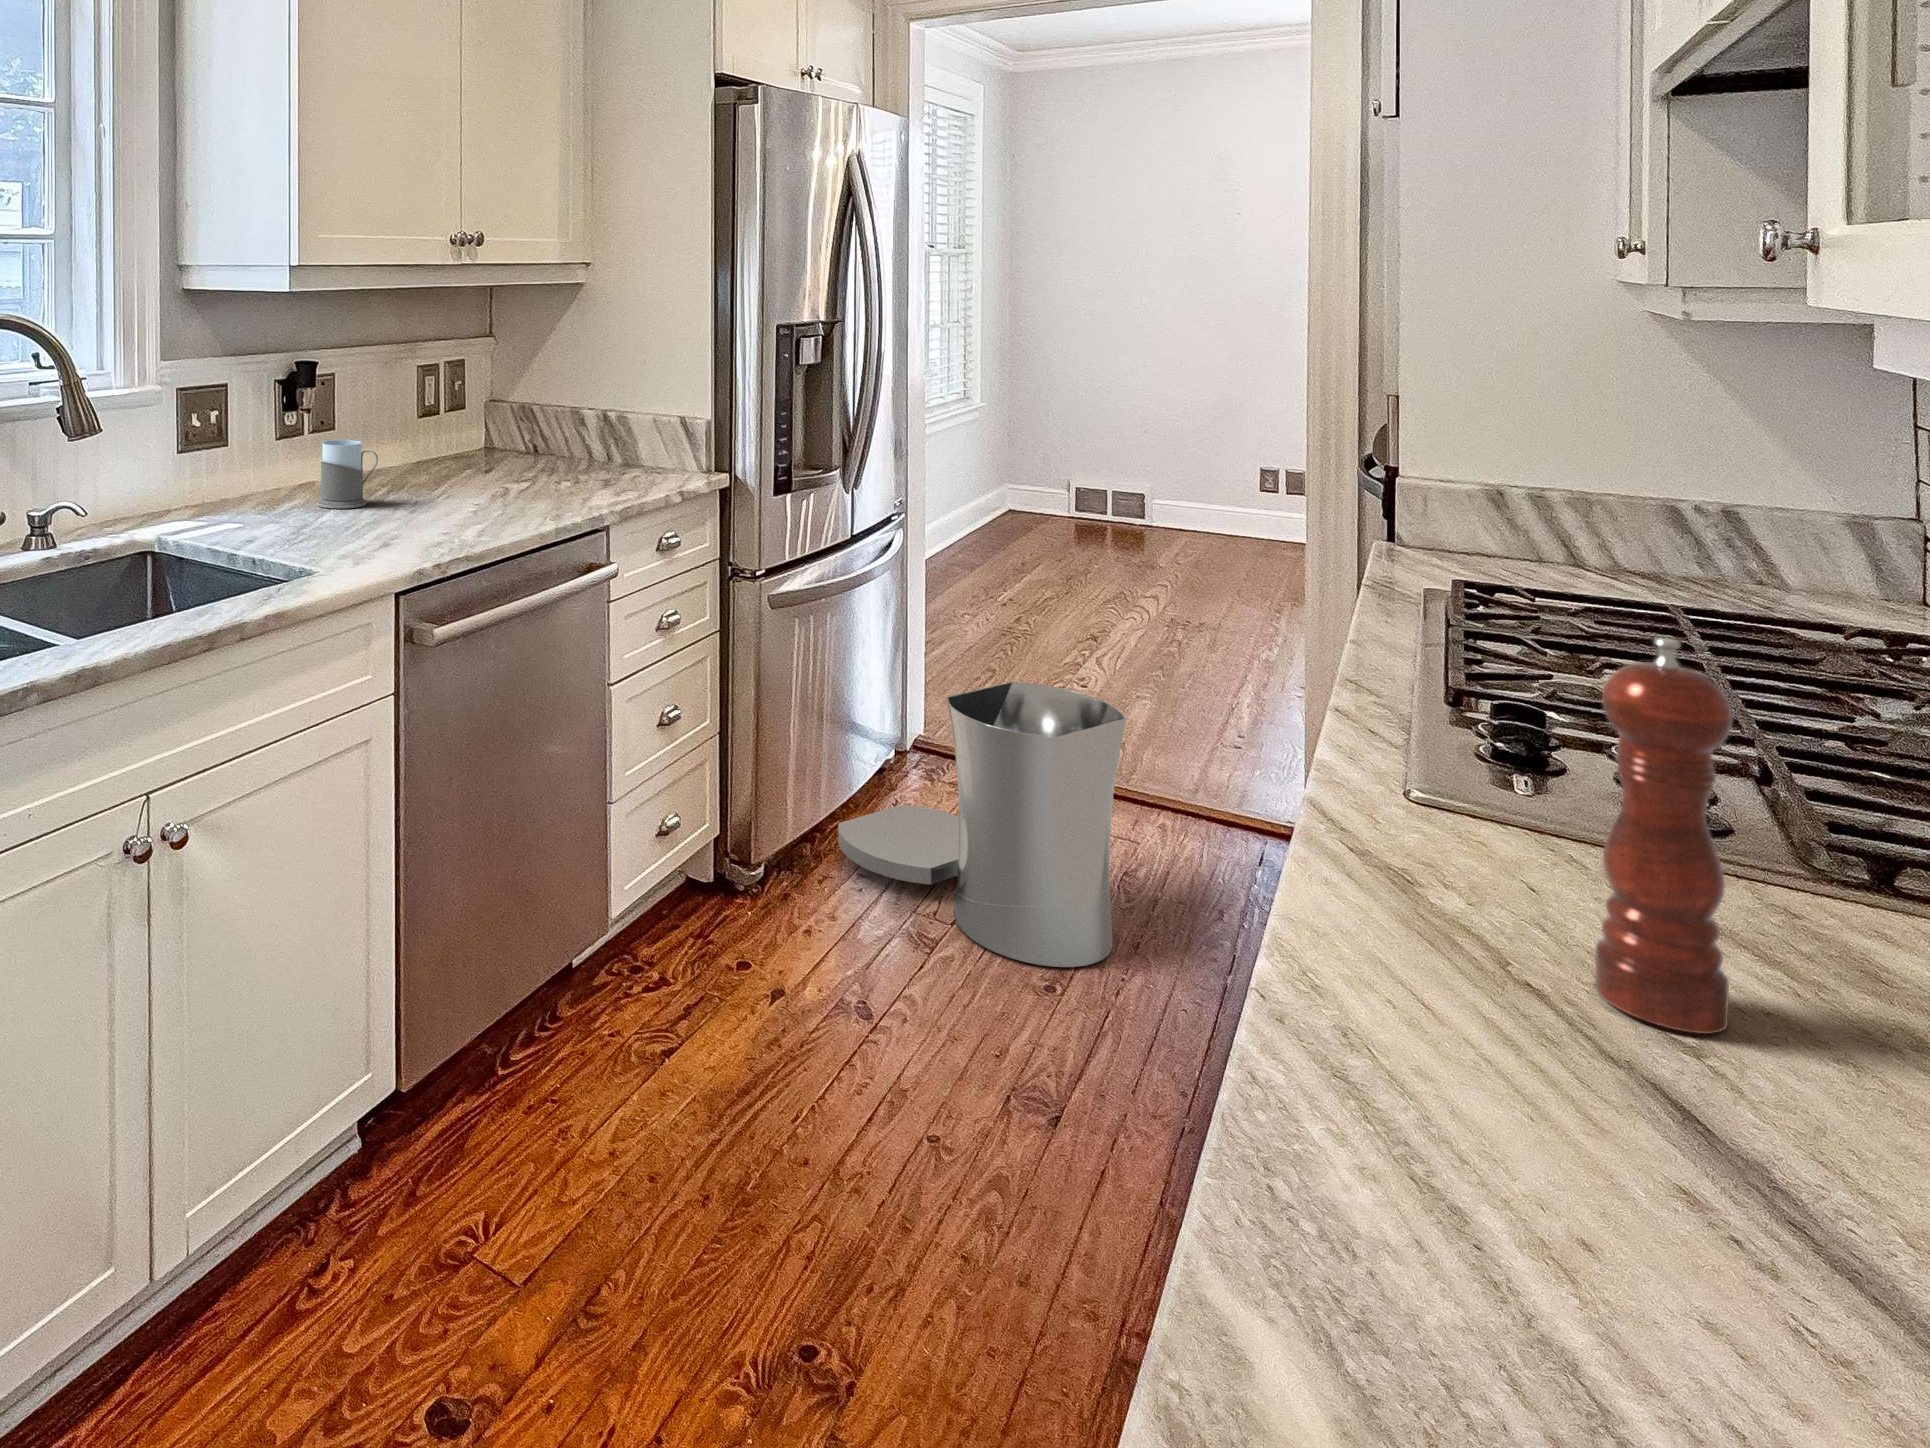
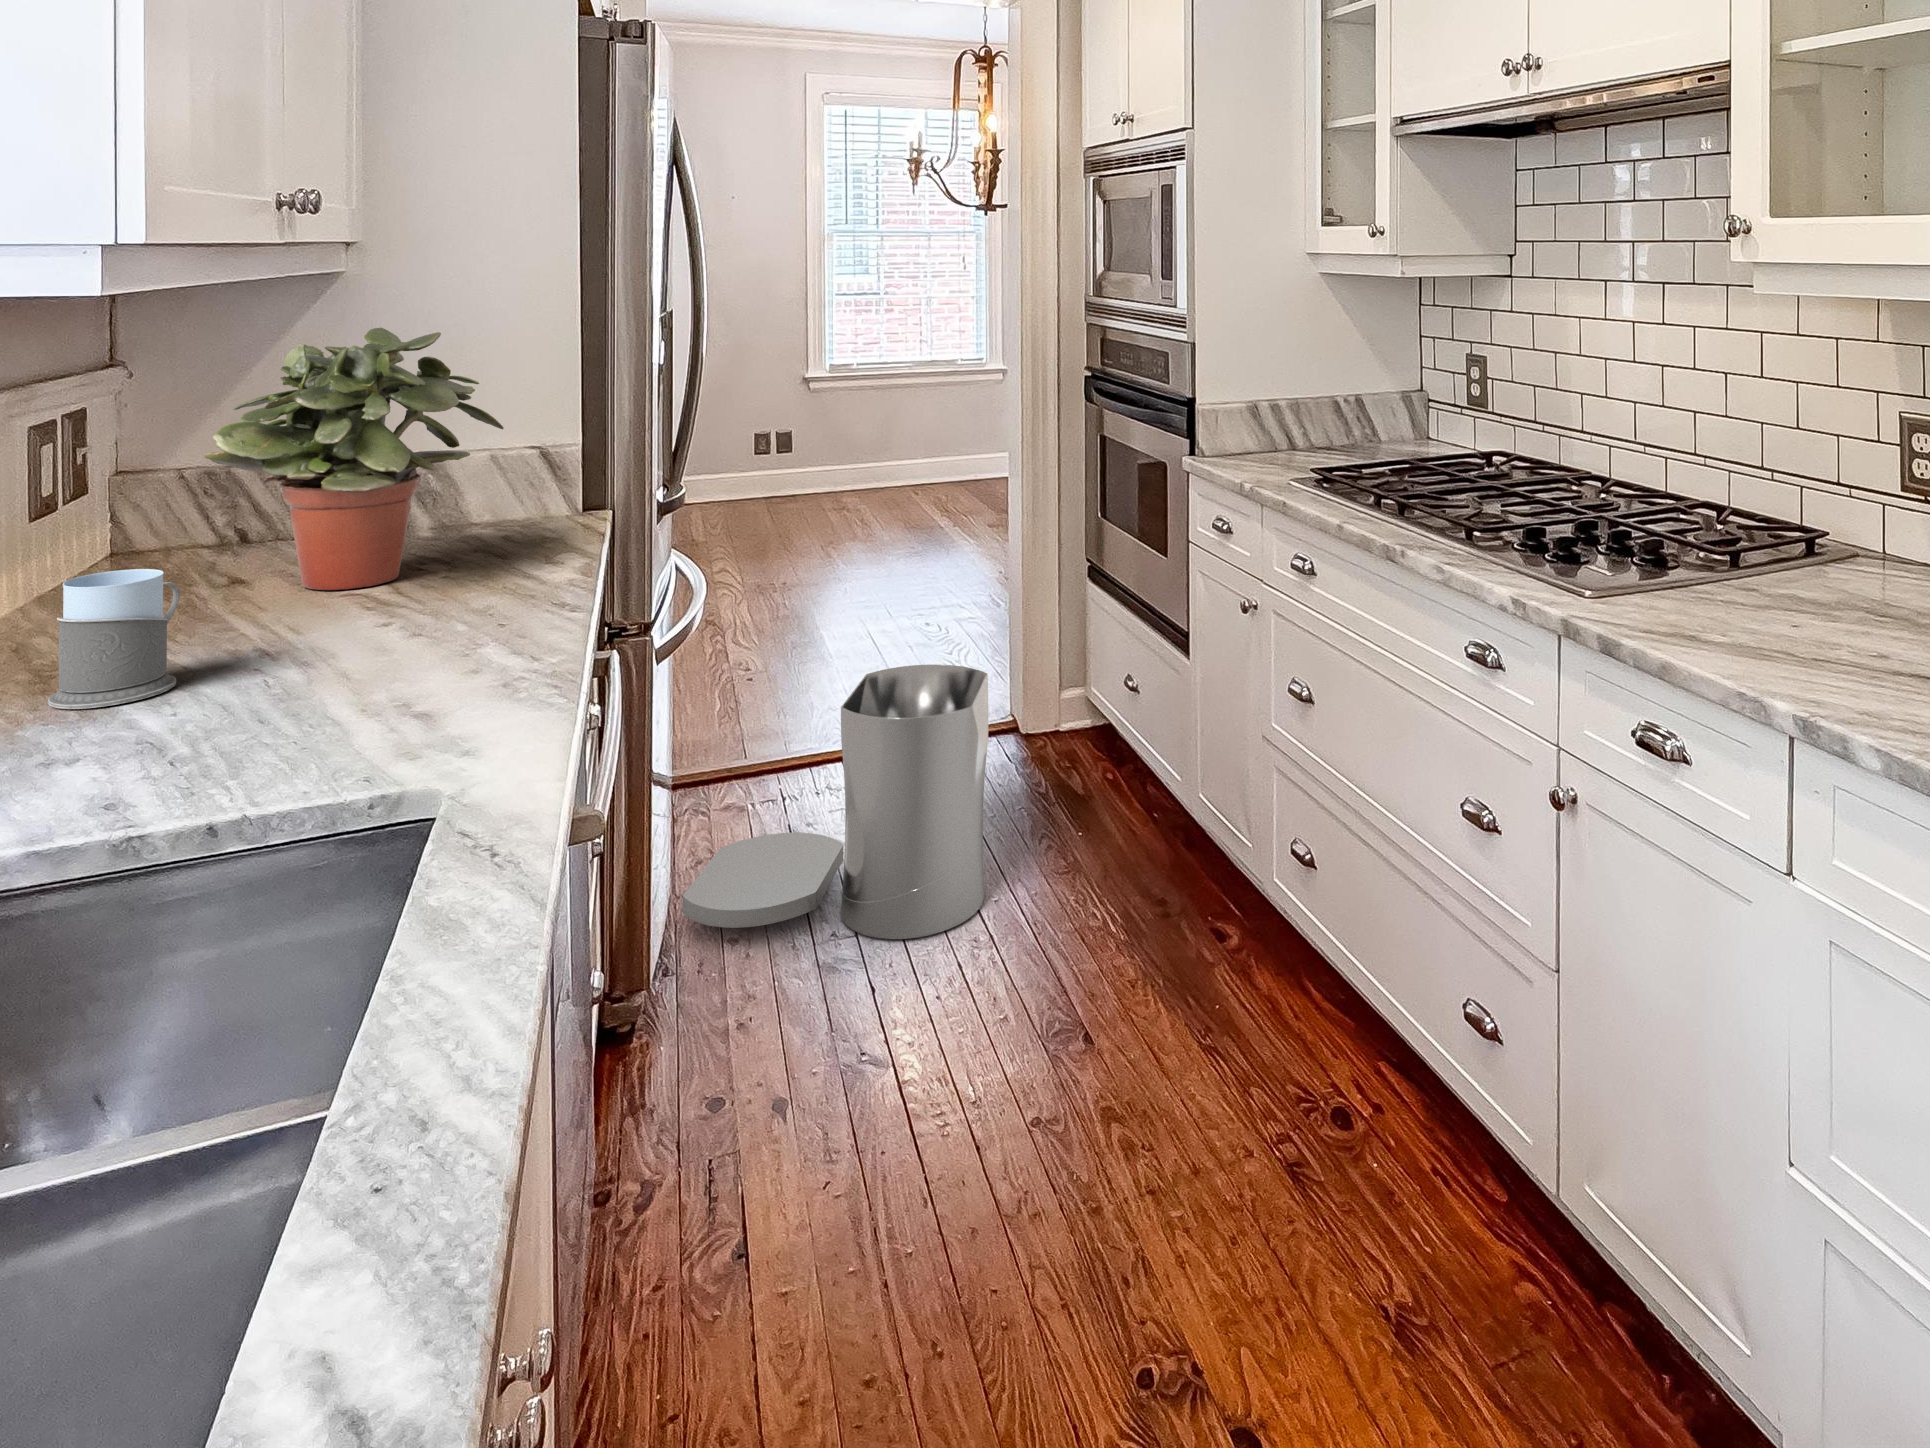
potted plant: none [451,315,610,485] -> present [204,328,504,590]
pepper mill: present [1595,638,1733,1034] -> none [1850,484,1912,687]

